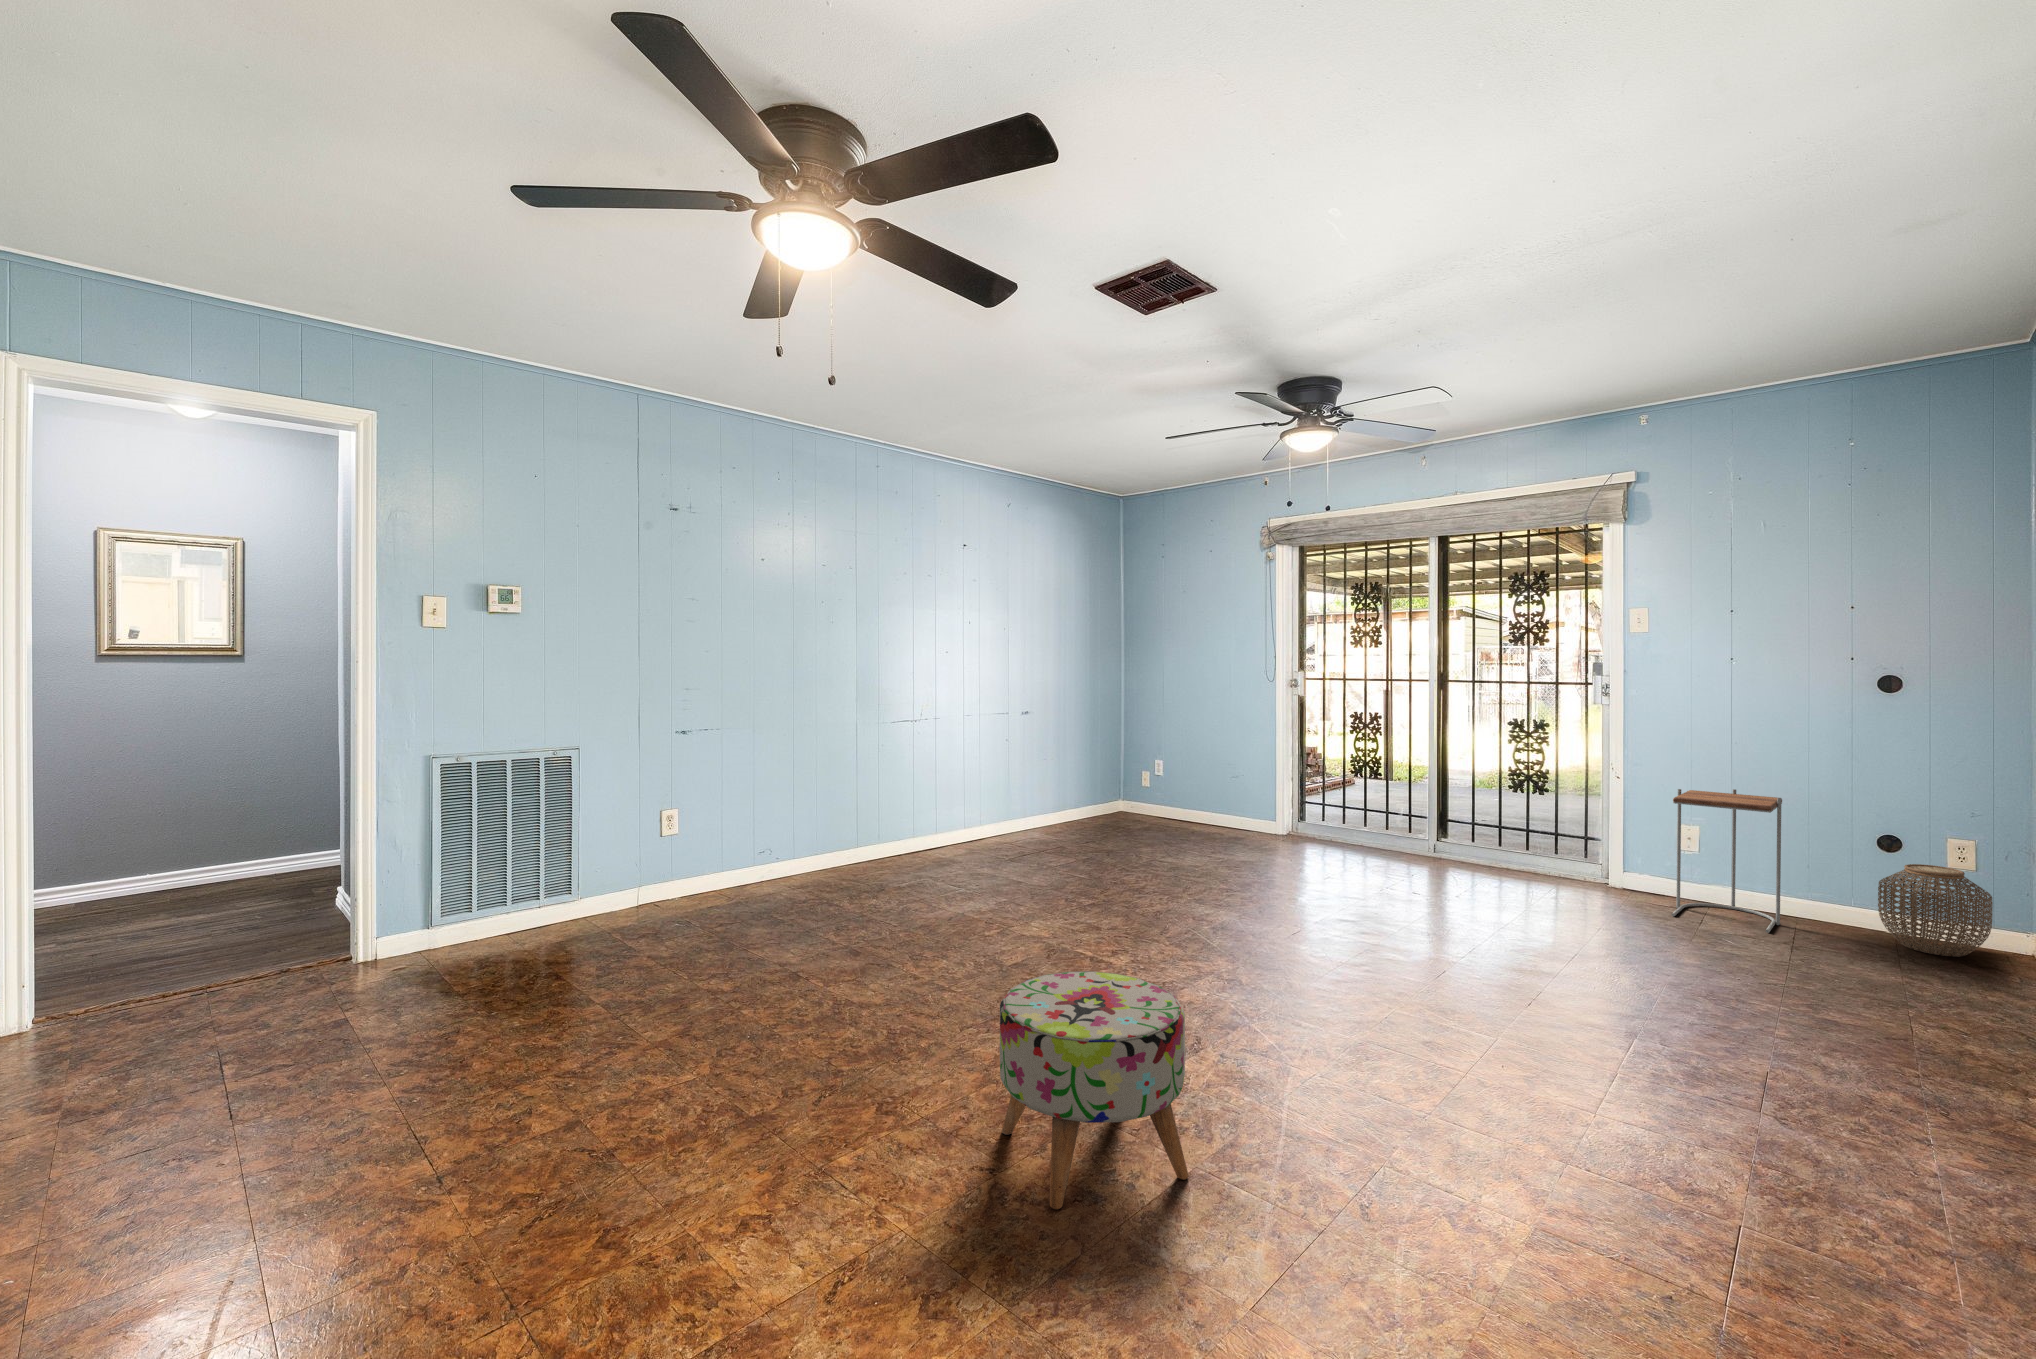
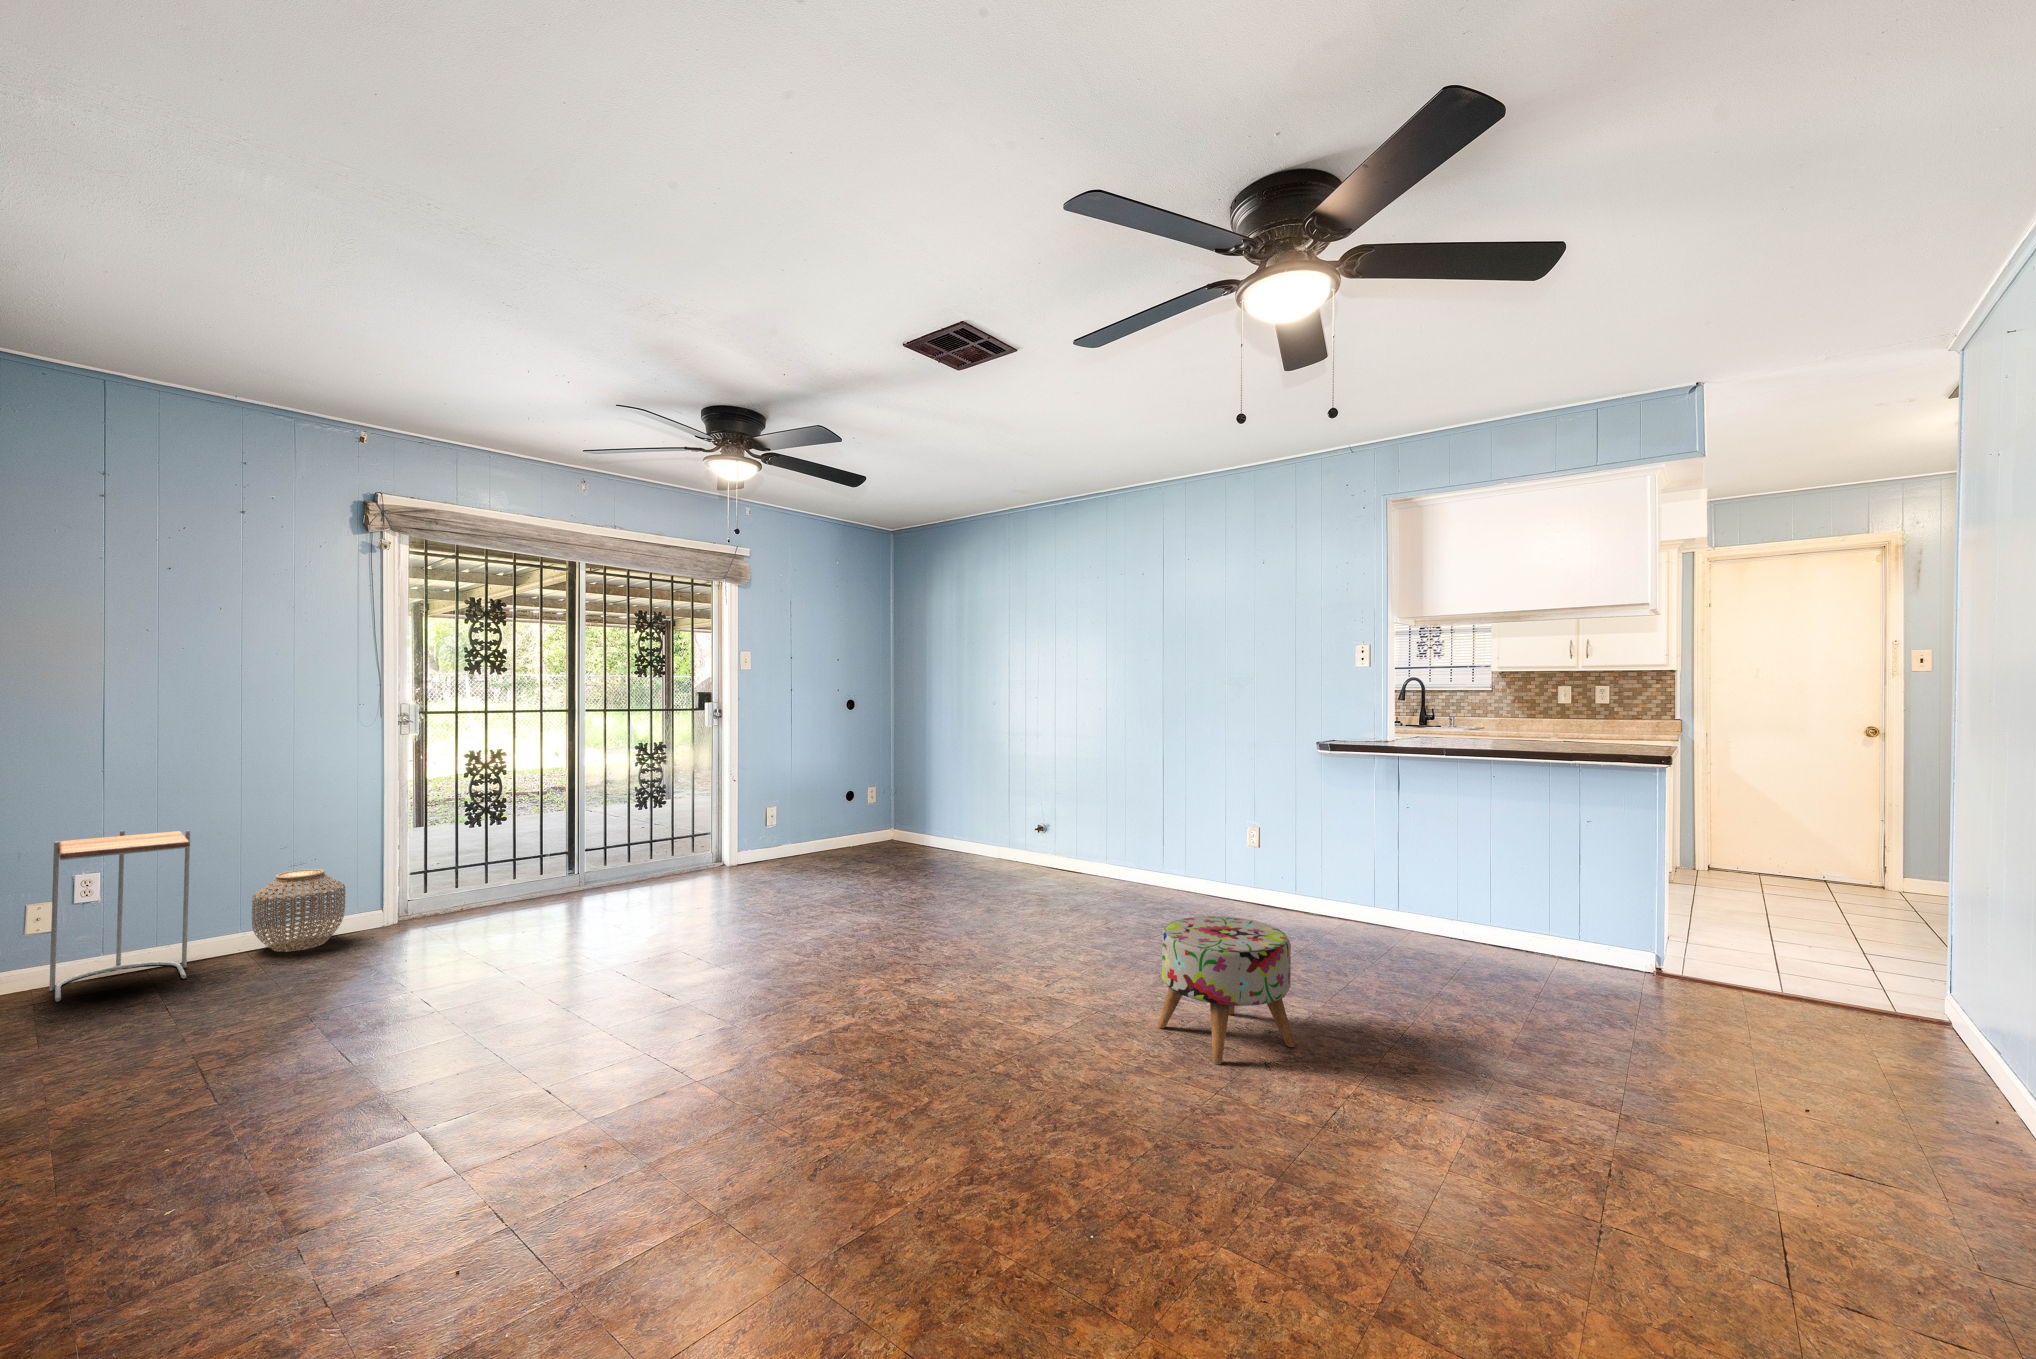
side table: present [1671,789,1782,933] -> present [49,830,190,1001]
woven basket: present [1878,864,1993,956] -> present [252,869,345,952]

